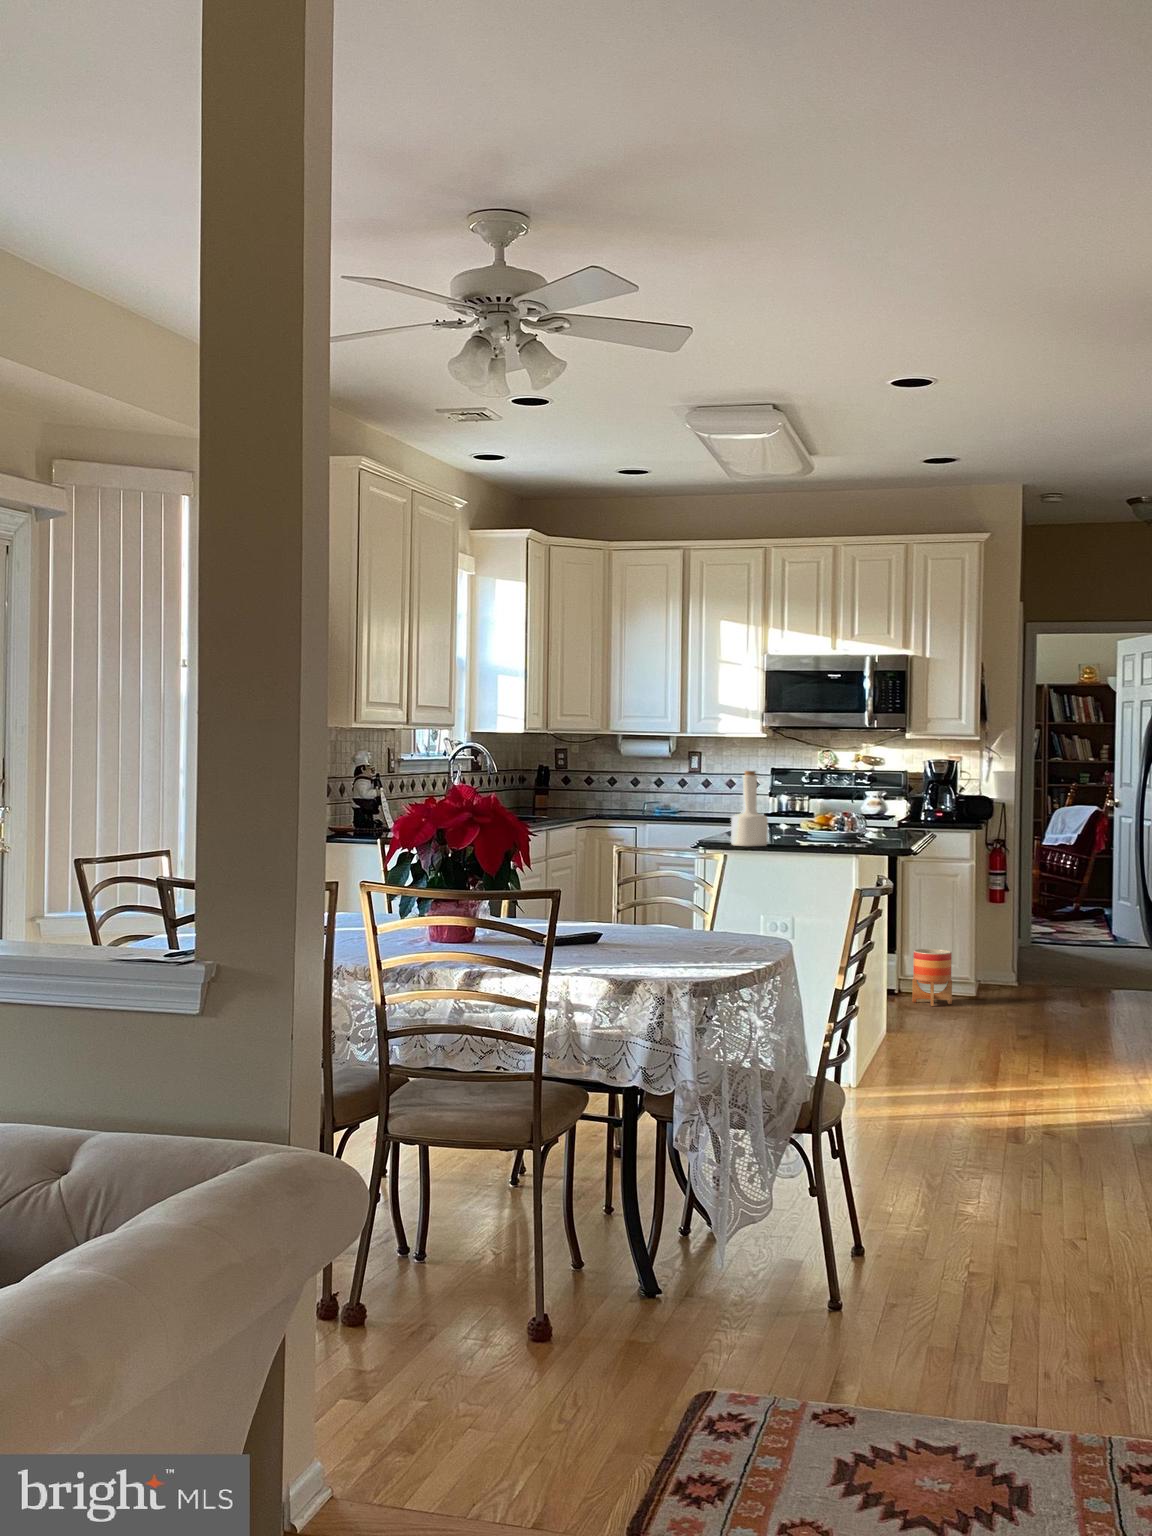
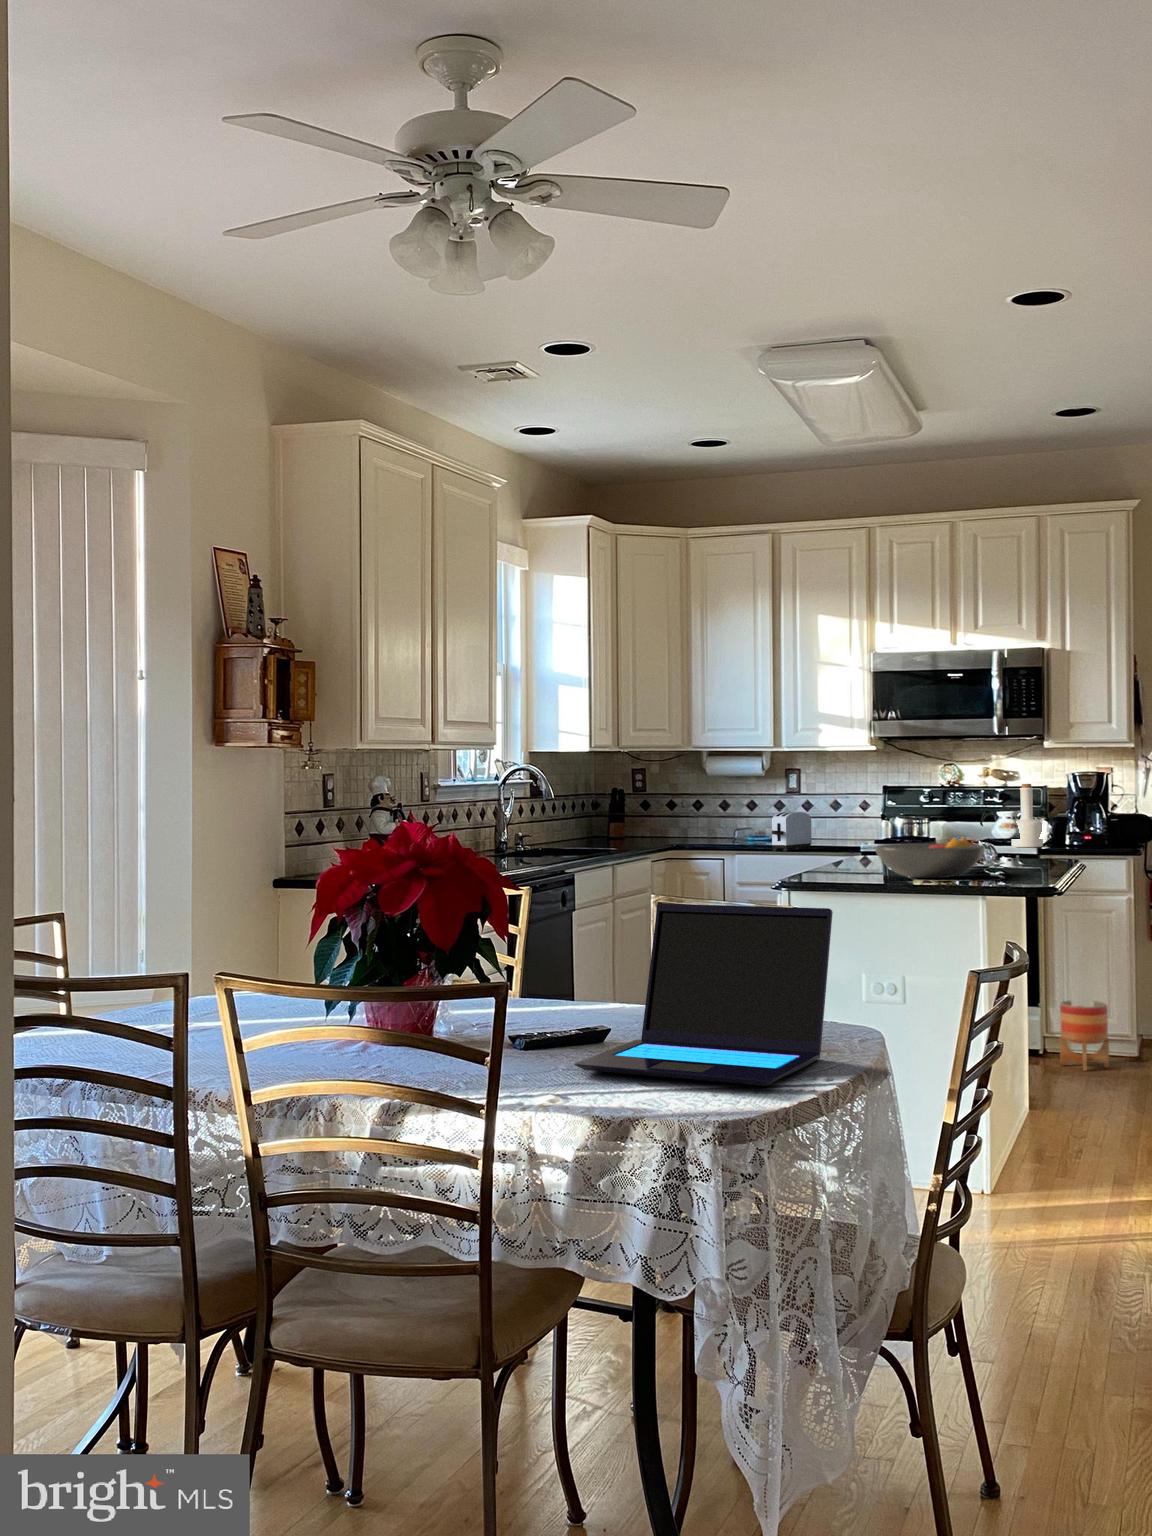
bottle: present [731,771,768,846] -> present [1011,784,1043,847]
toaster: none [679,788,712,821] -> present [772,812,812,851]
fruit bowl: none [772,809,859,841] -> present [874,837,985,878]
laptop: none [588,846,761,963] -> present [574,903,833,1086]

